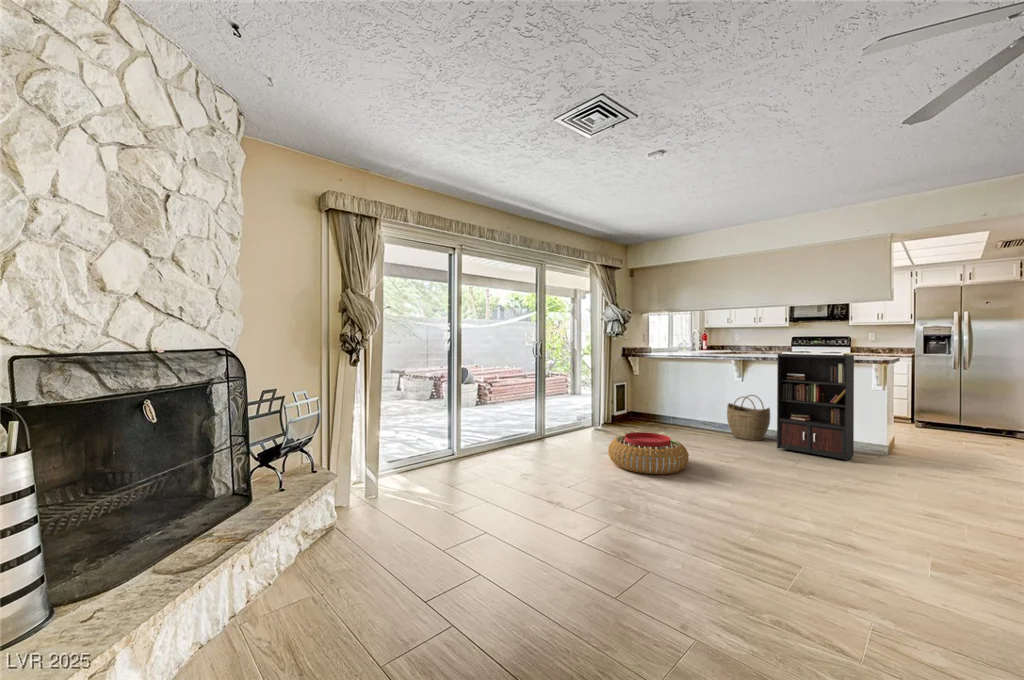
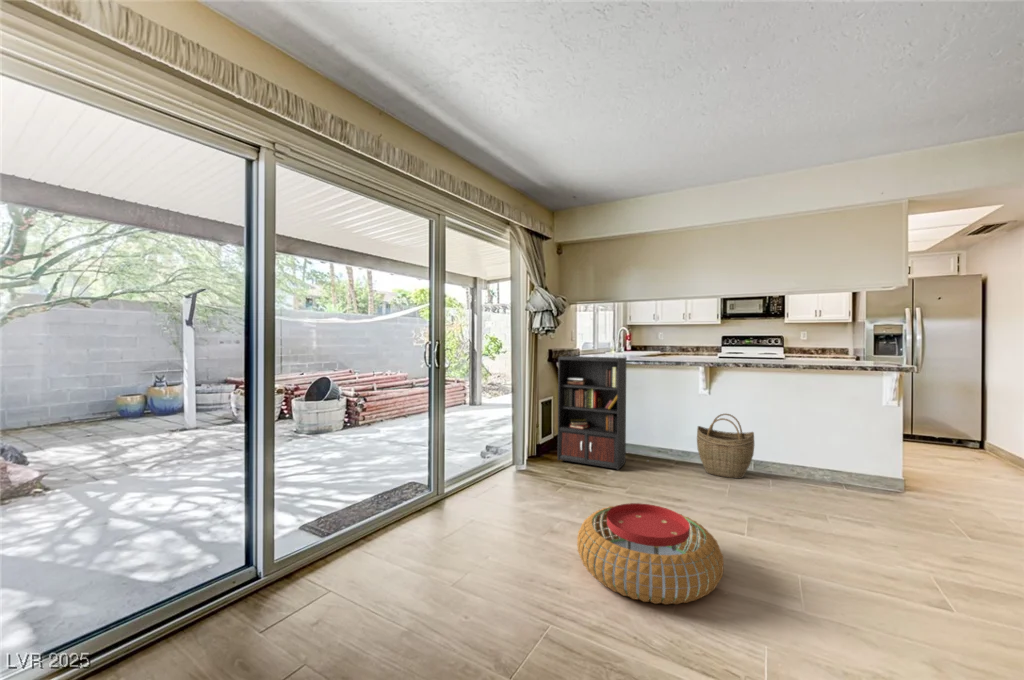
bookcase: present [777,354,881,461] -> present [558,356,648,470]

